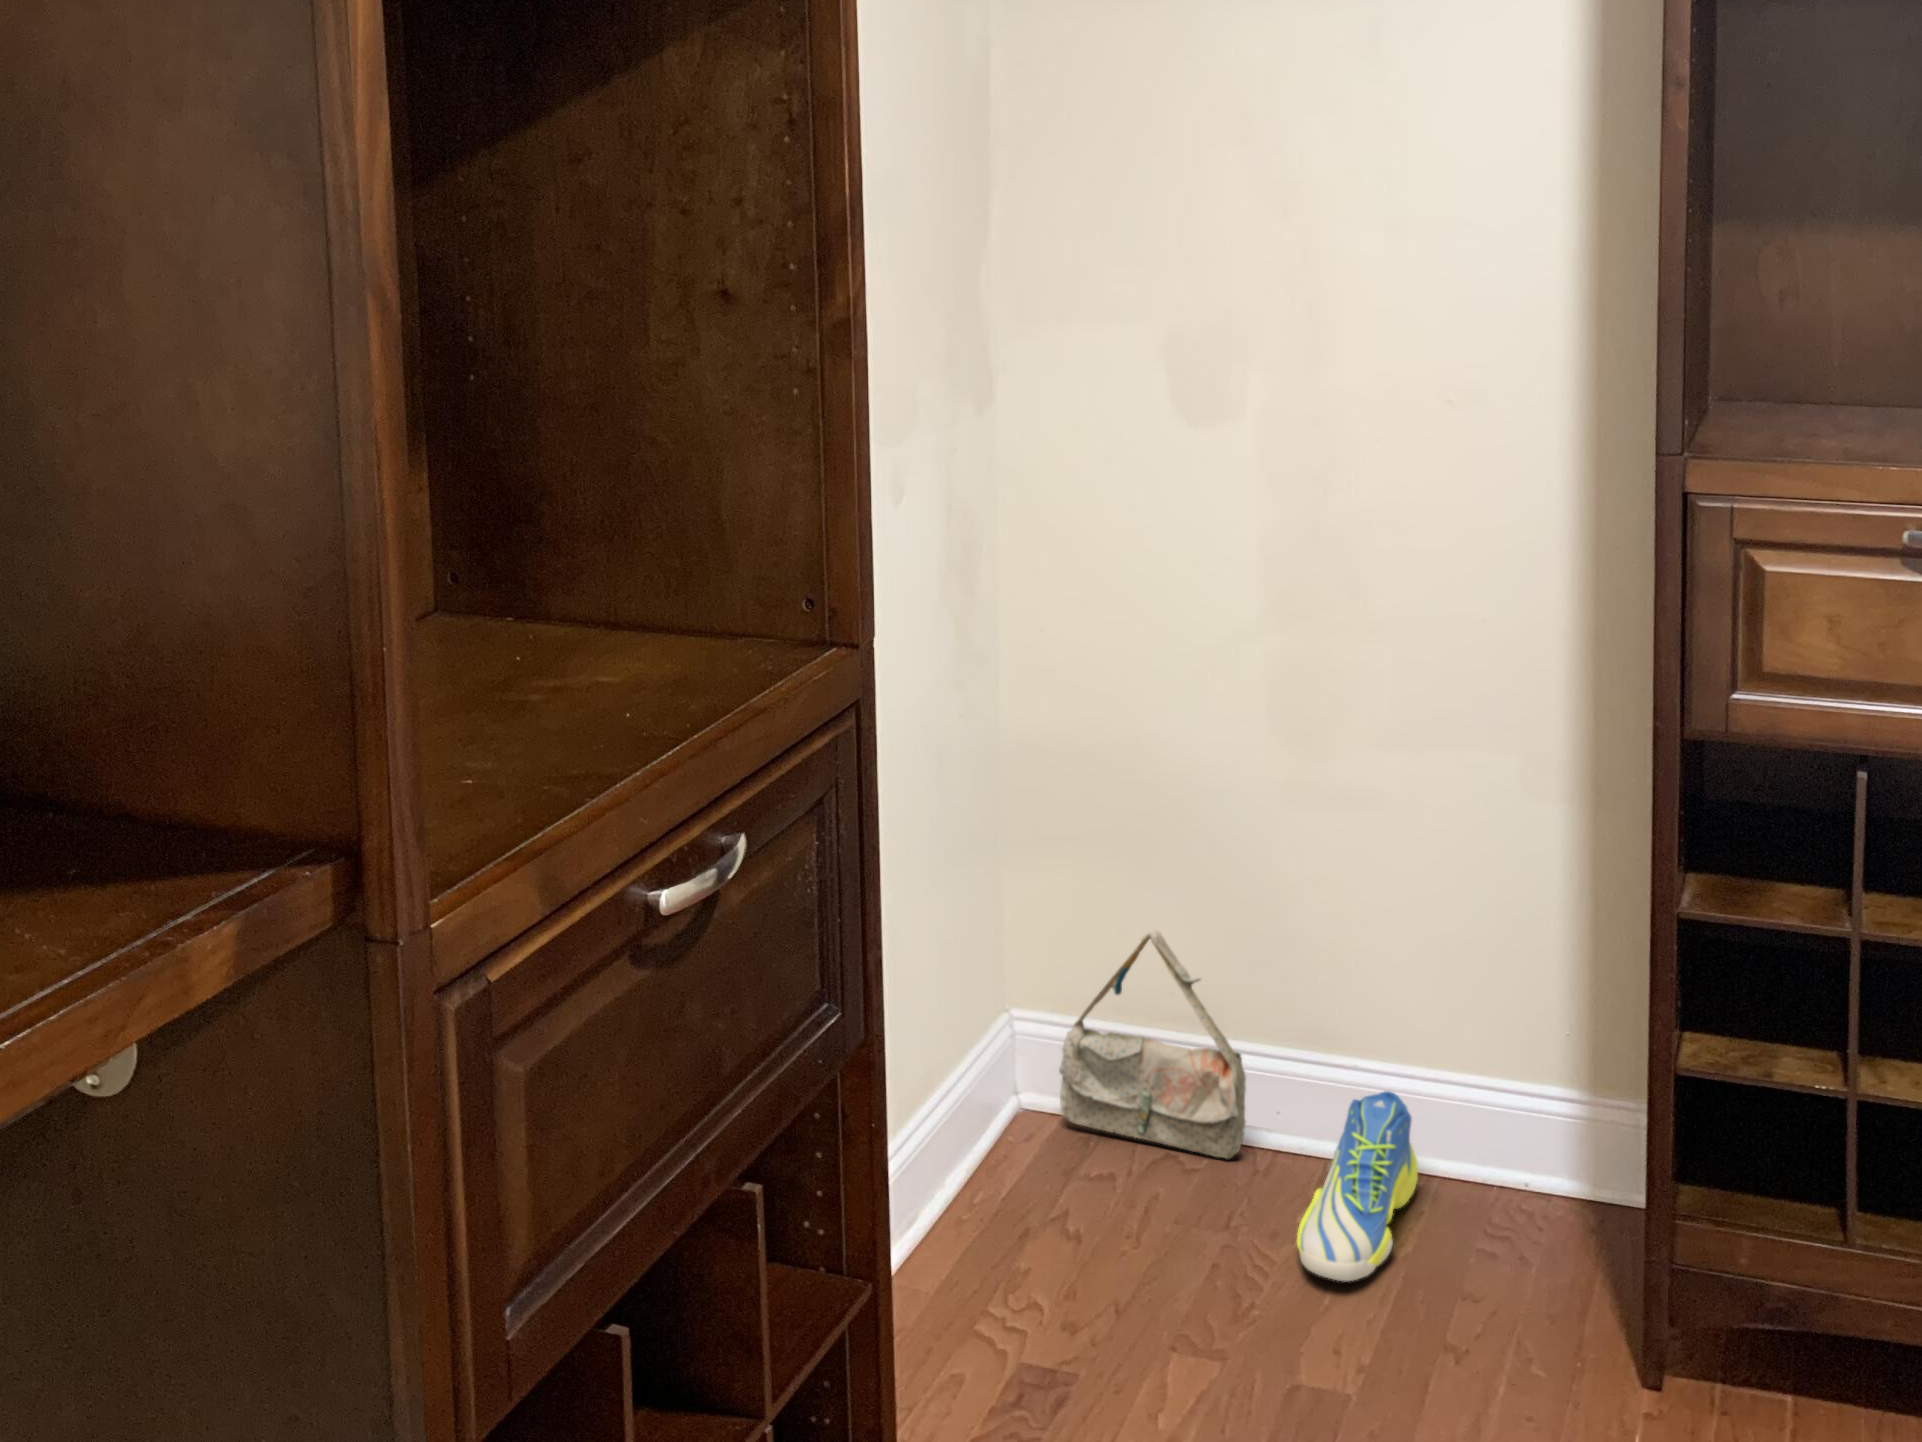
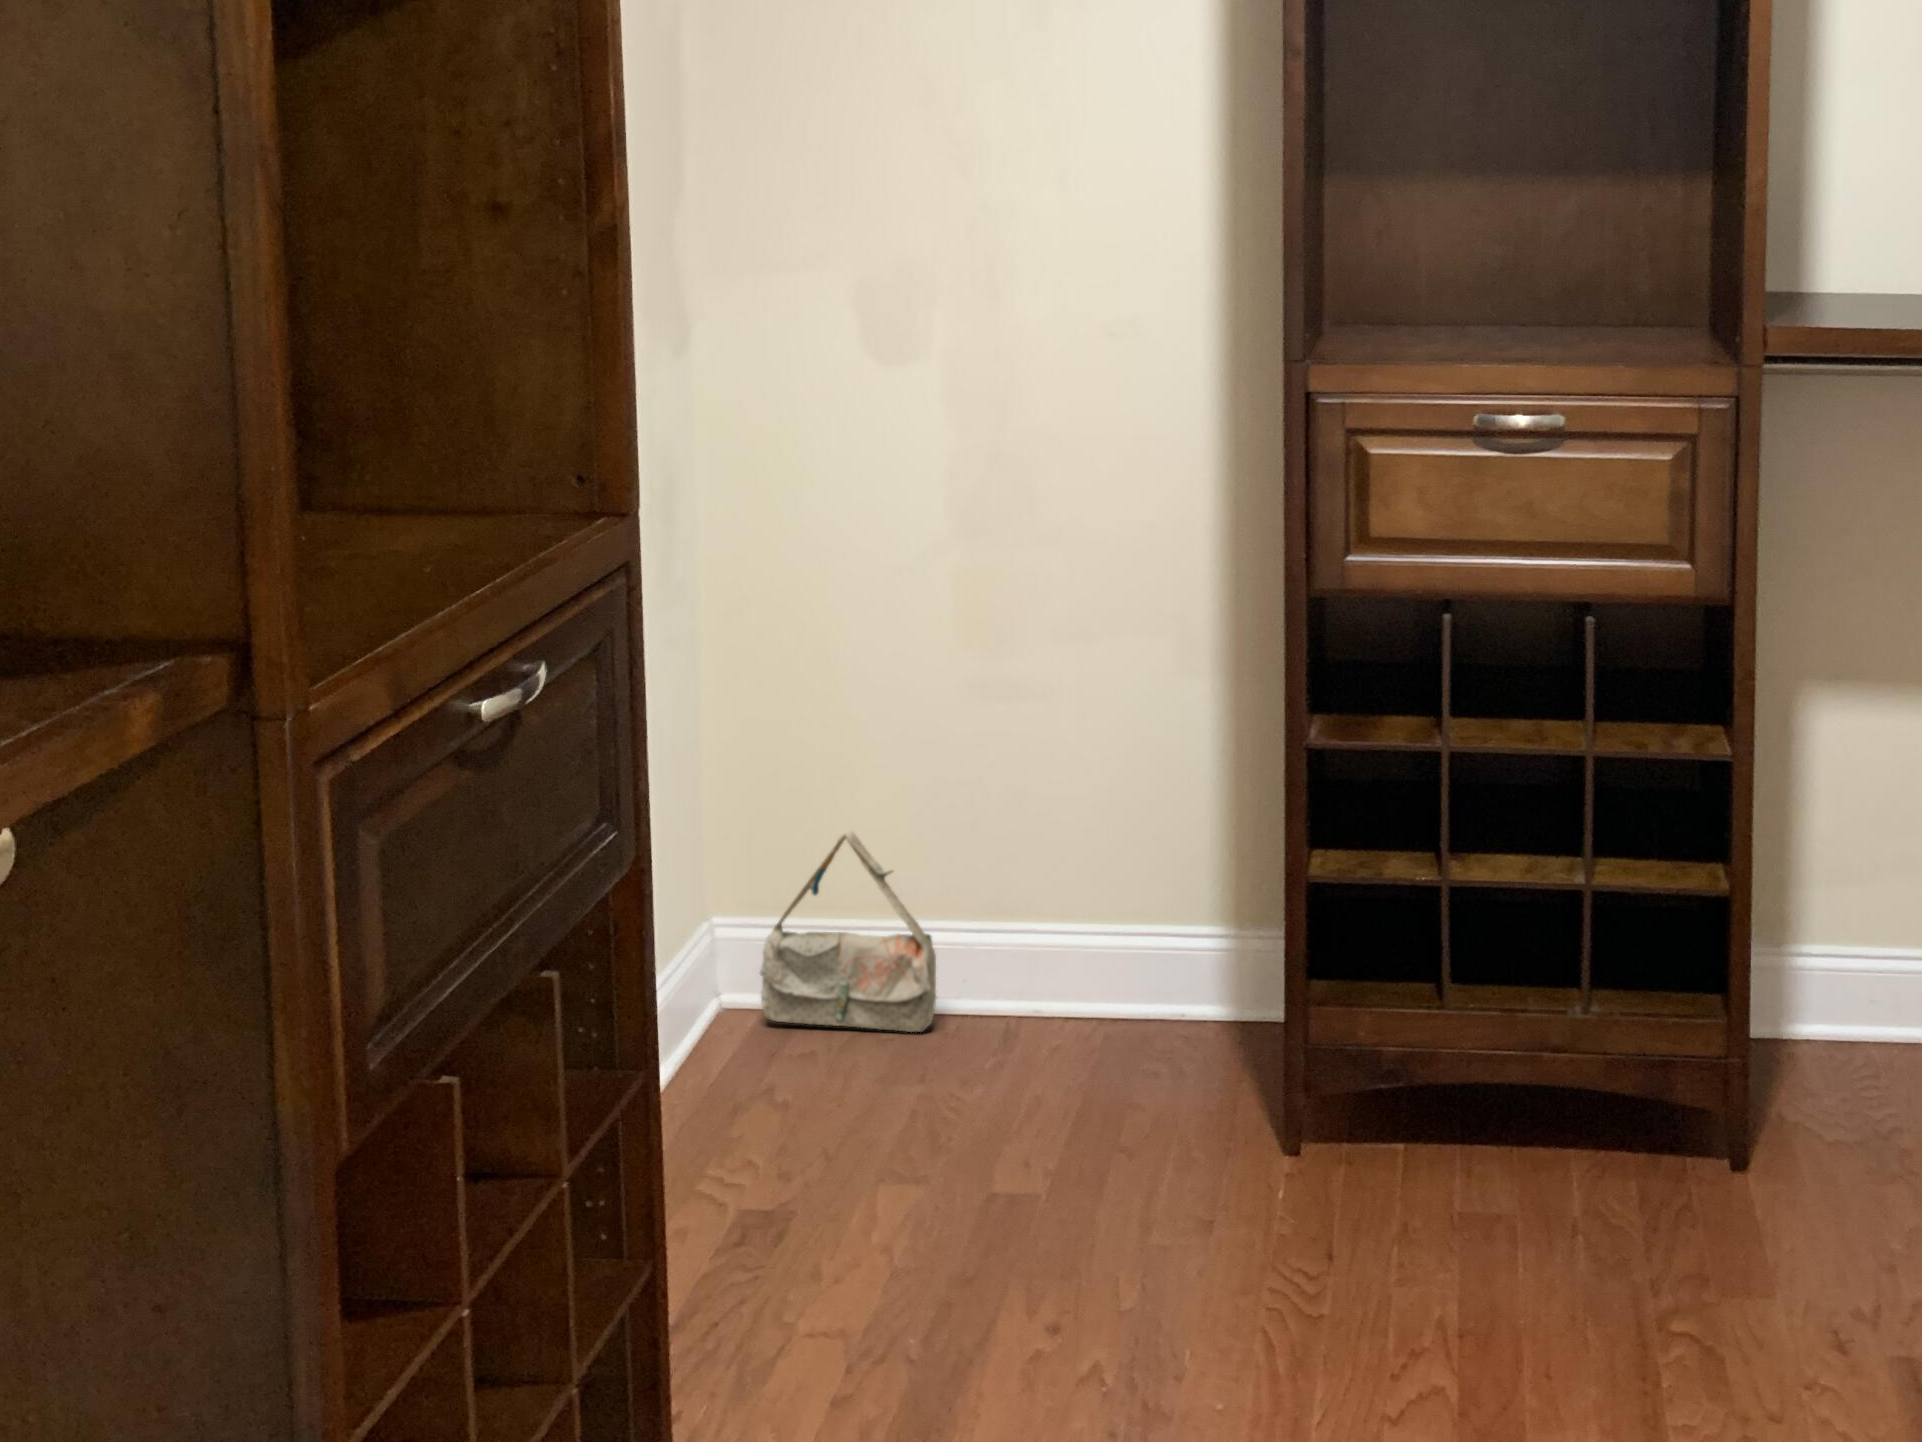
sneaker: present [1297,1091,1418,1281] -> none [989,950,1092,1112]

